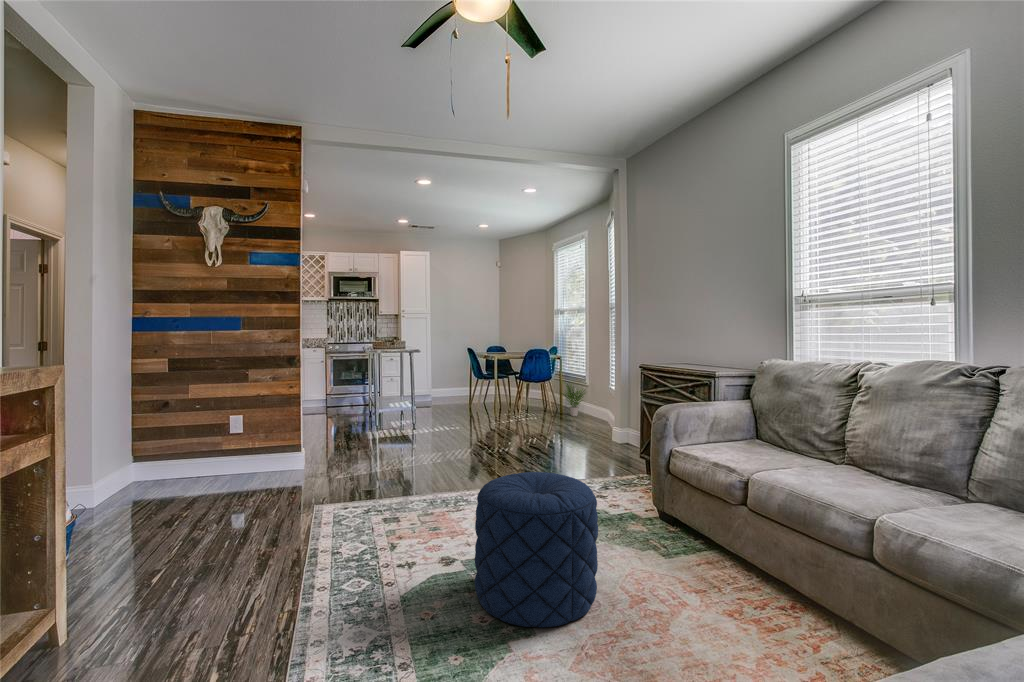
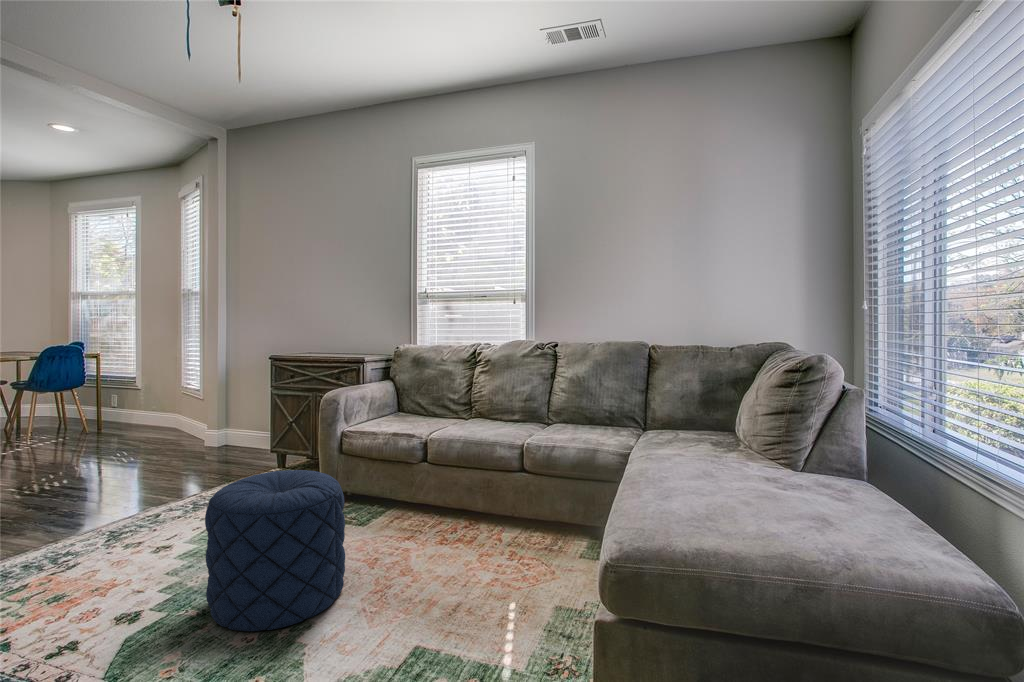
potted plant: present [561,384,585,416] -> none [103,382,152,426]

